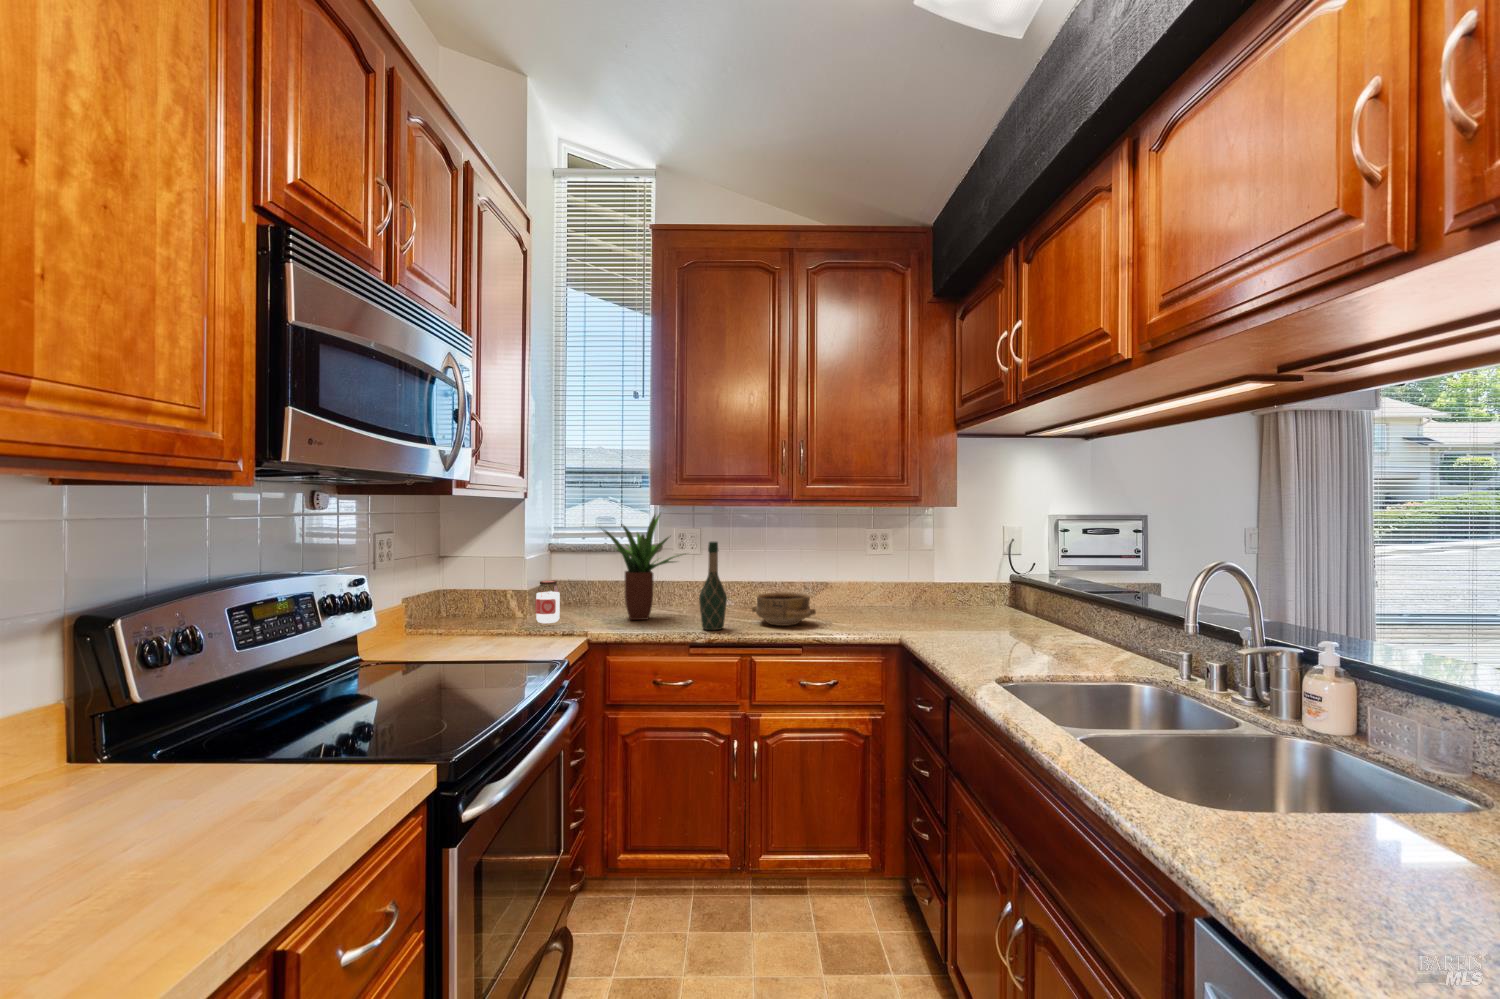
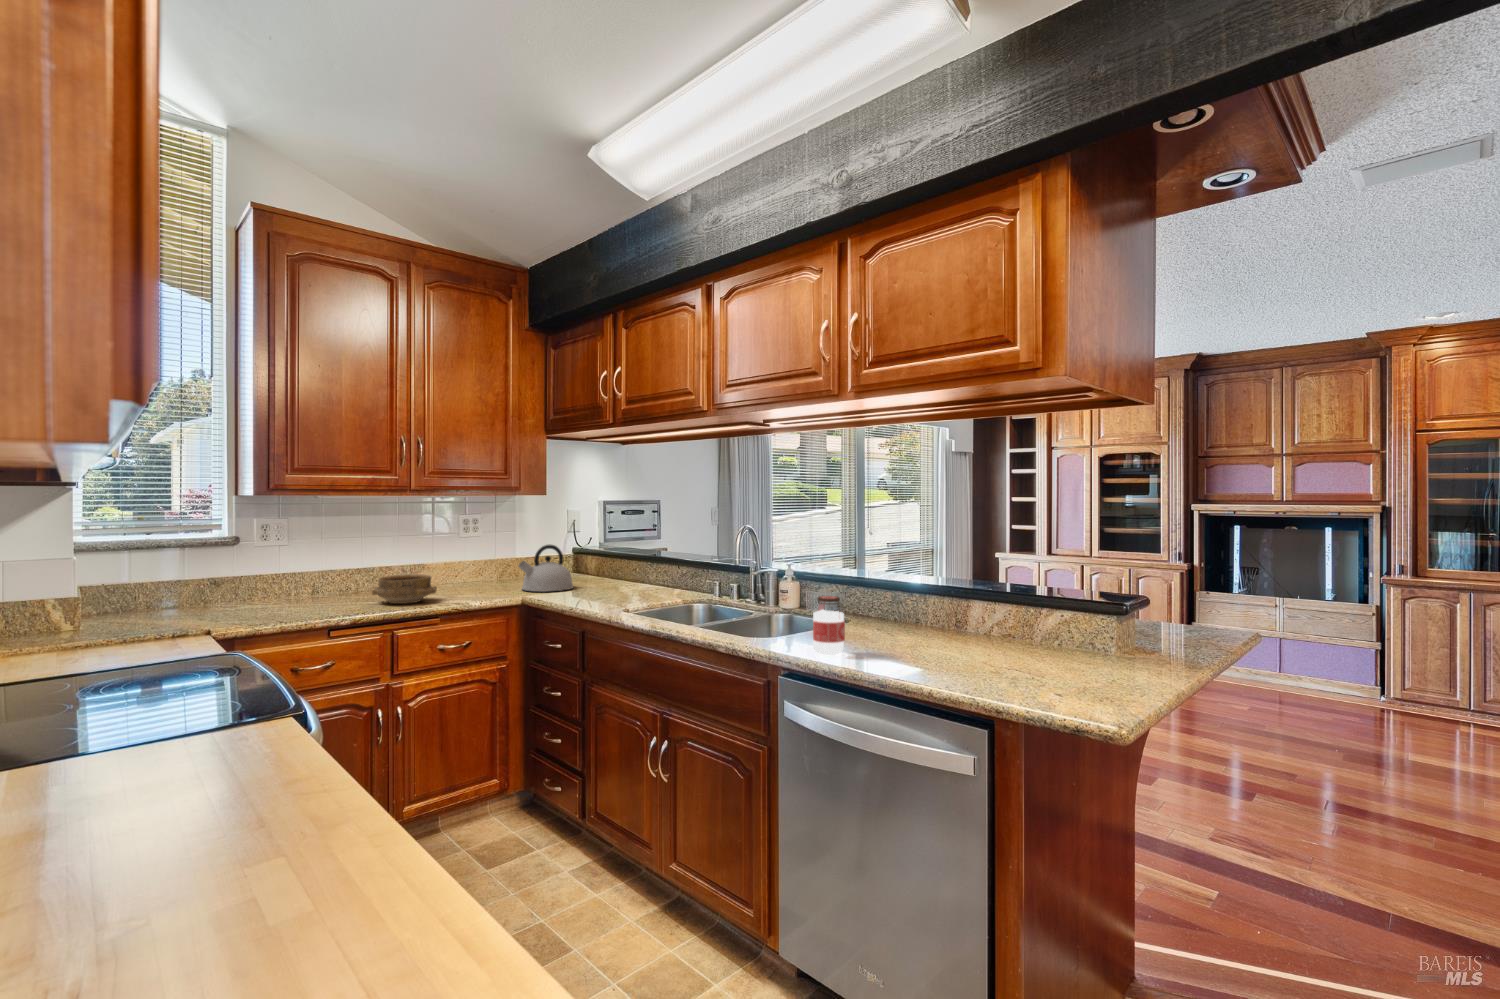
potted plant: present [603,515,681,620] -> none [181,503,293,617]
wine bottle: present [699,542,727,630] -> none [328,530,358,614]
kettle: none [913,569,987,631] -> present [519,545,574,592]
jar: present [535,581,560,623] -> present [813,596,845,655]

